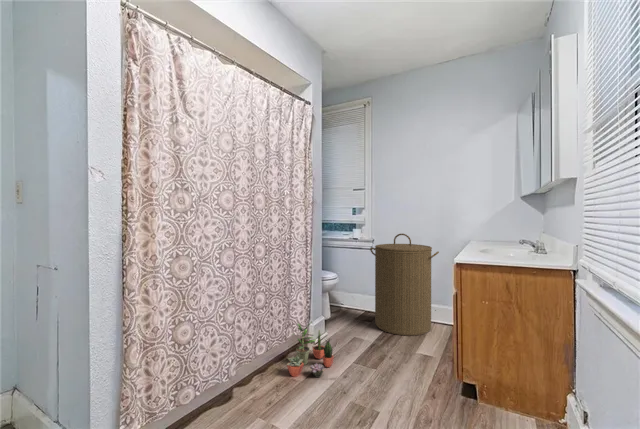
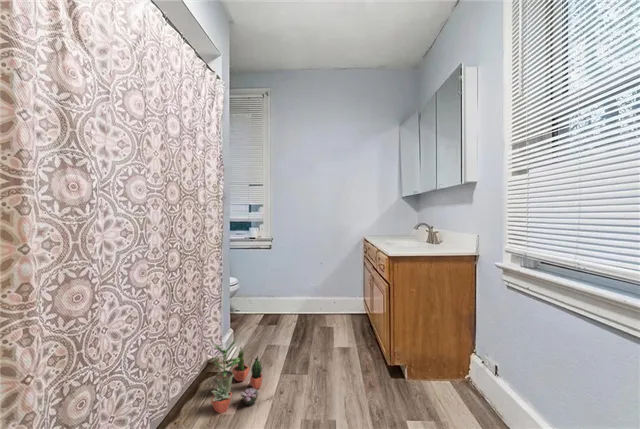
laundry hamper: present [370,234,439,336] -> none [274,231,343,334]

